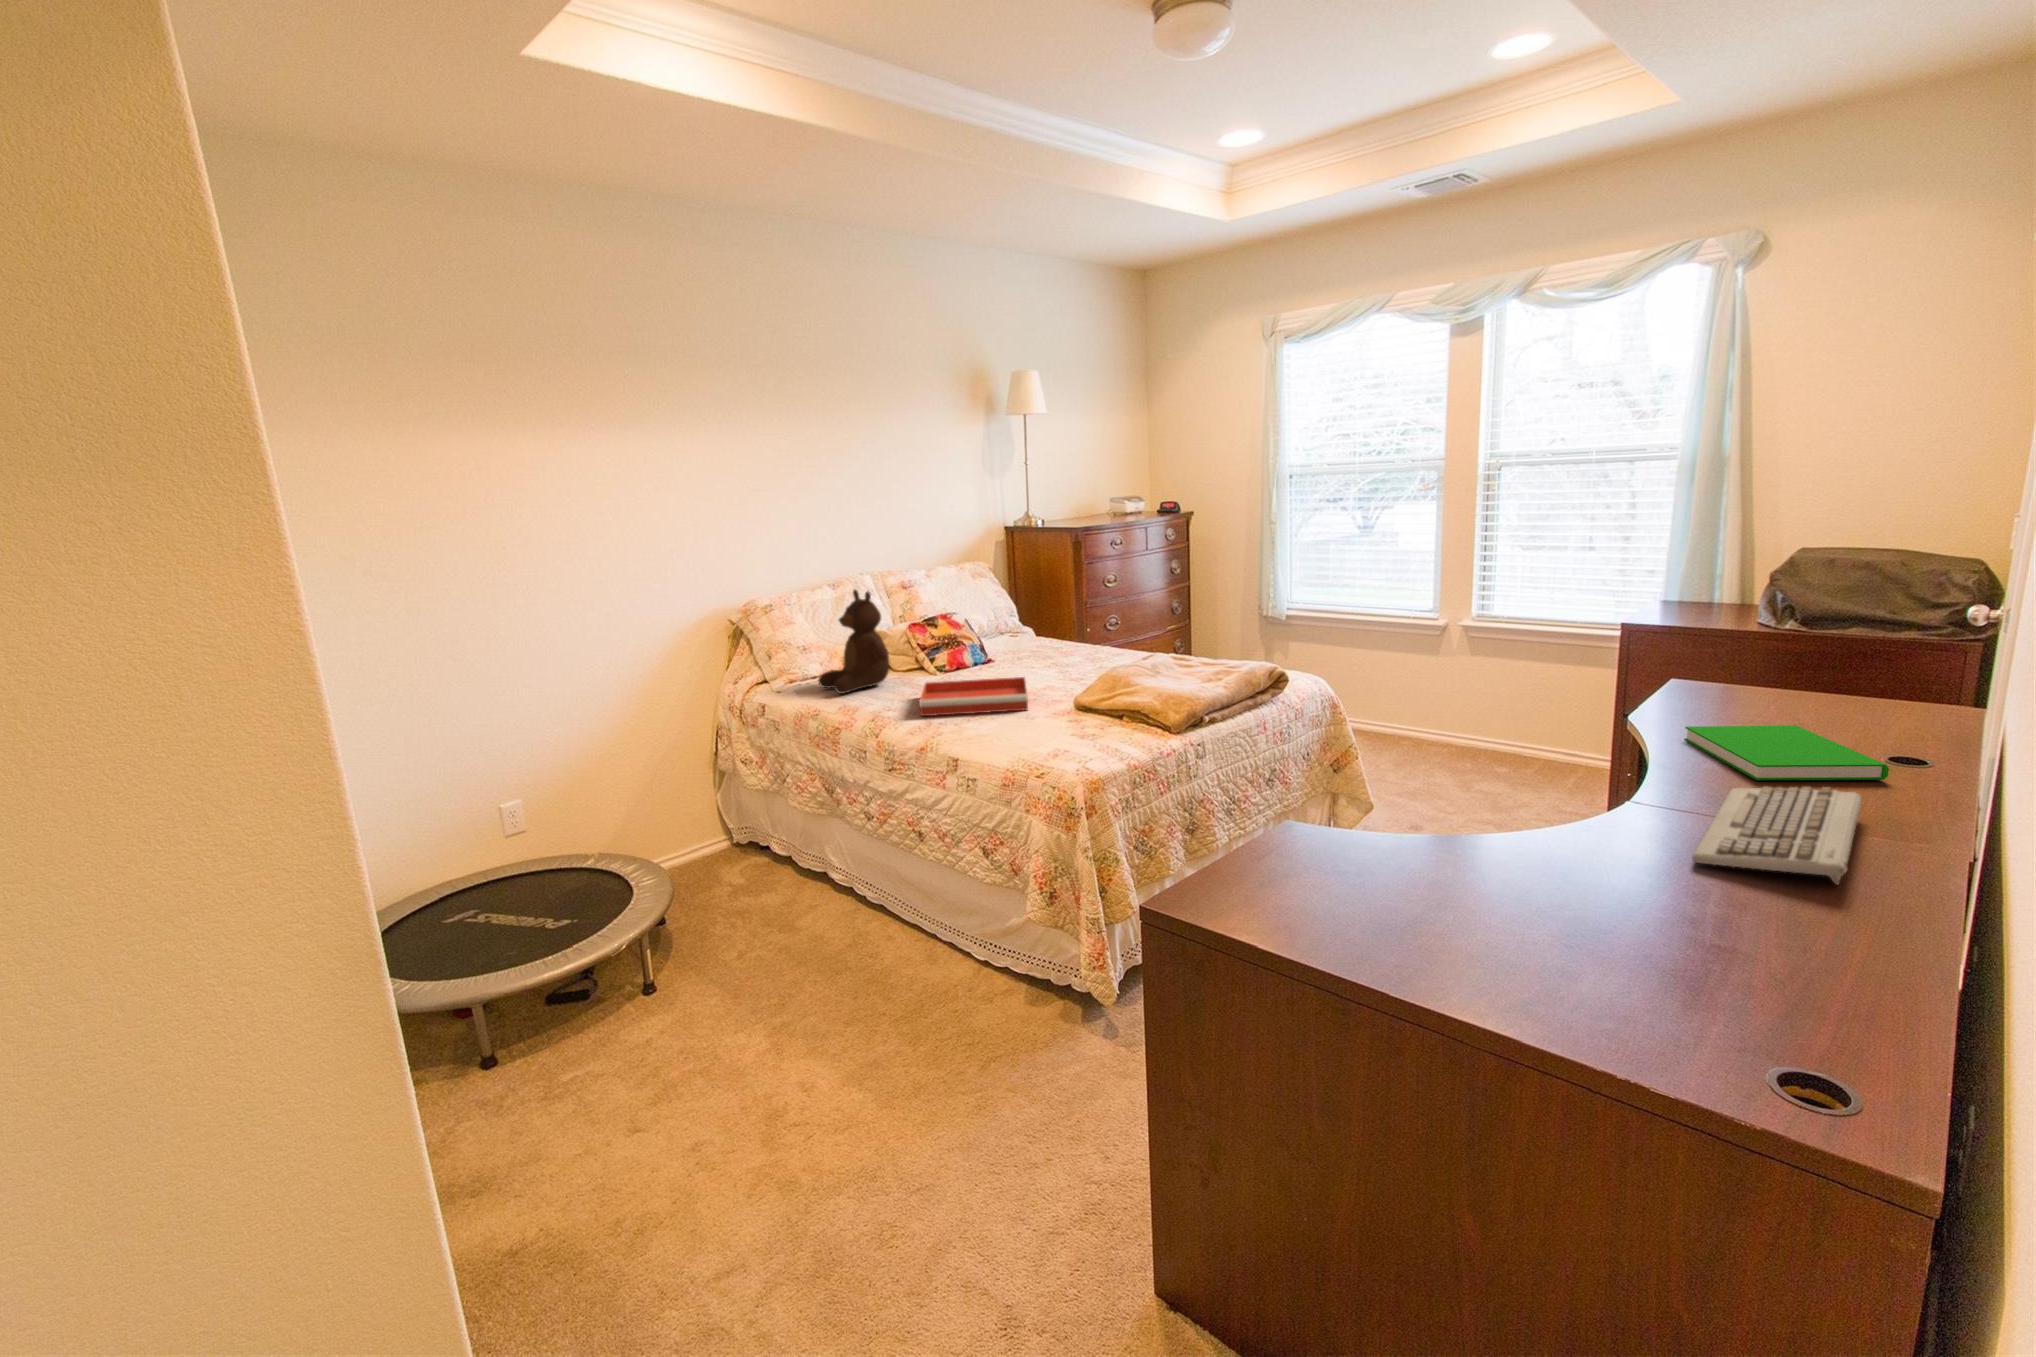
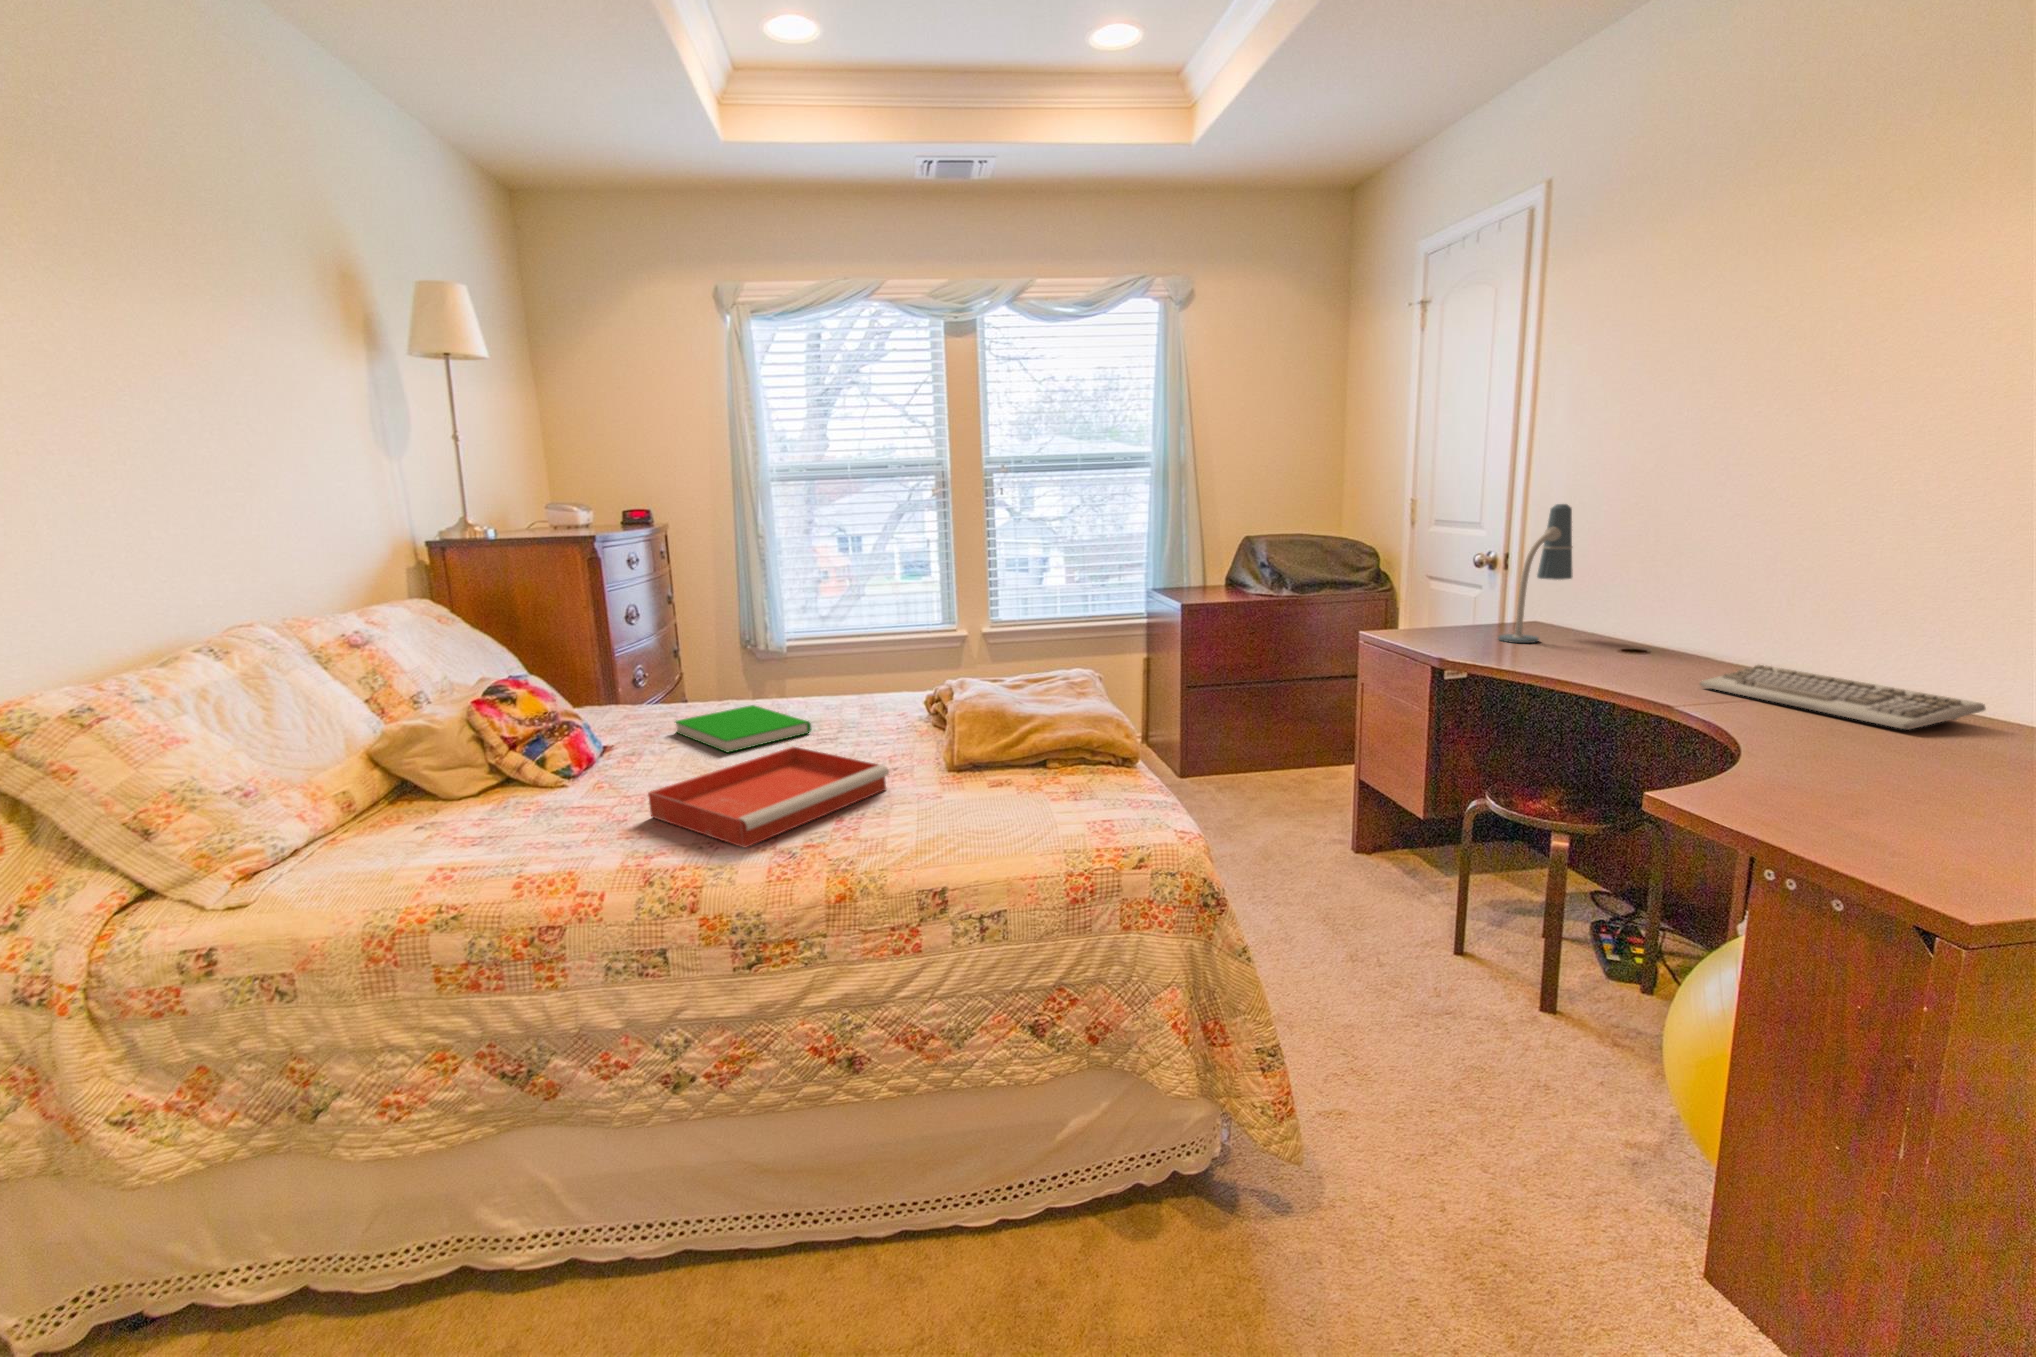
desk lamp: none [1797,543,1956,728] -> present [1498,504,1573,643]
teddy bear: present [818,590,889,694] -> none [343,640,534,864]
book: present [1684,725,1889,780] -> present [675,705,811,752]

